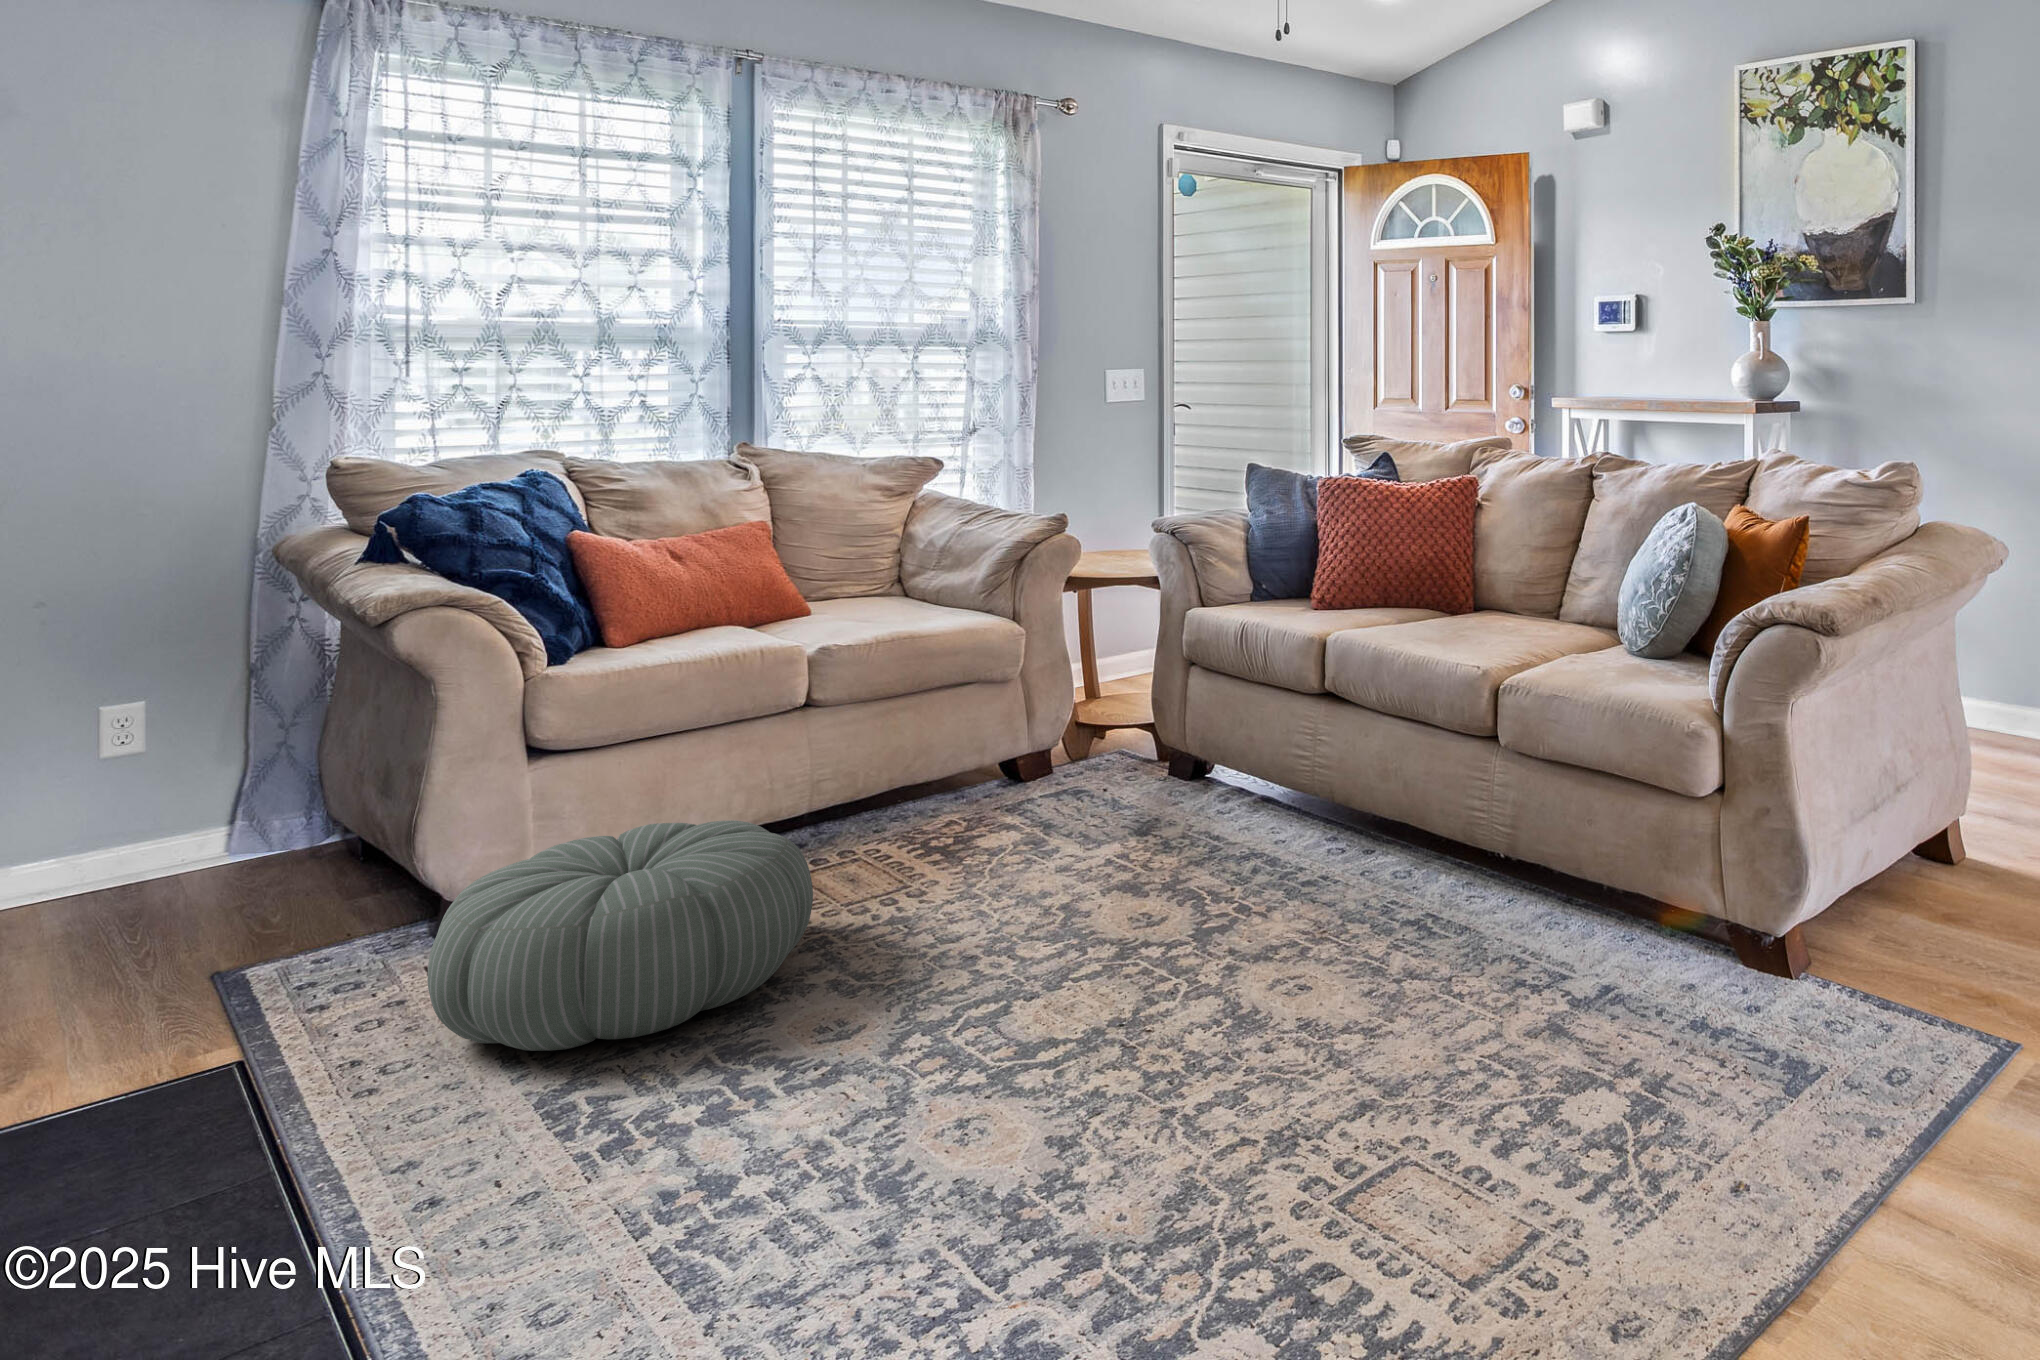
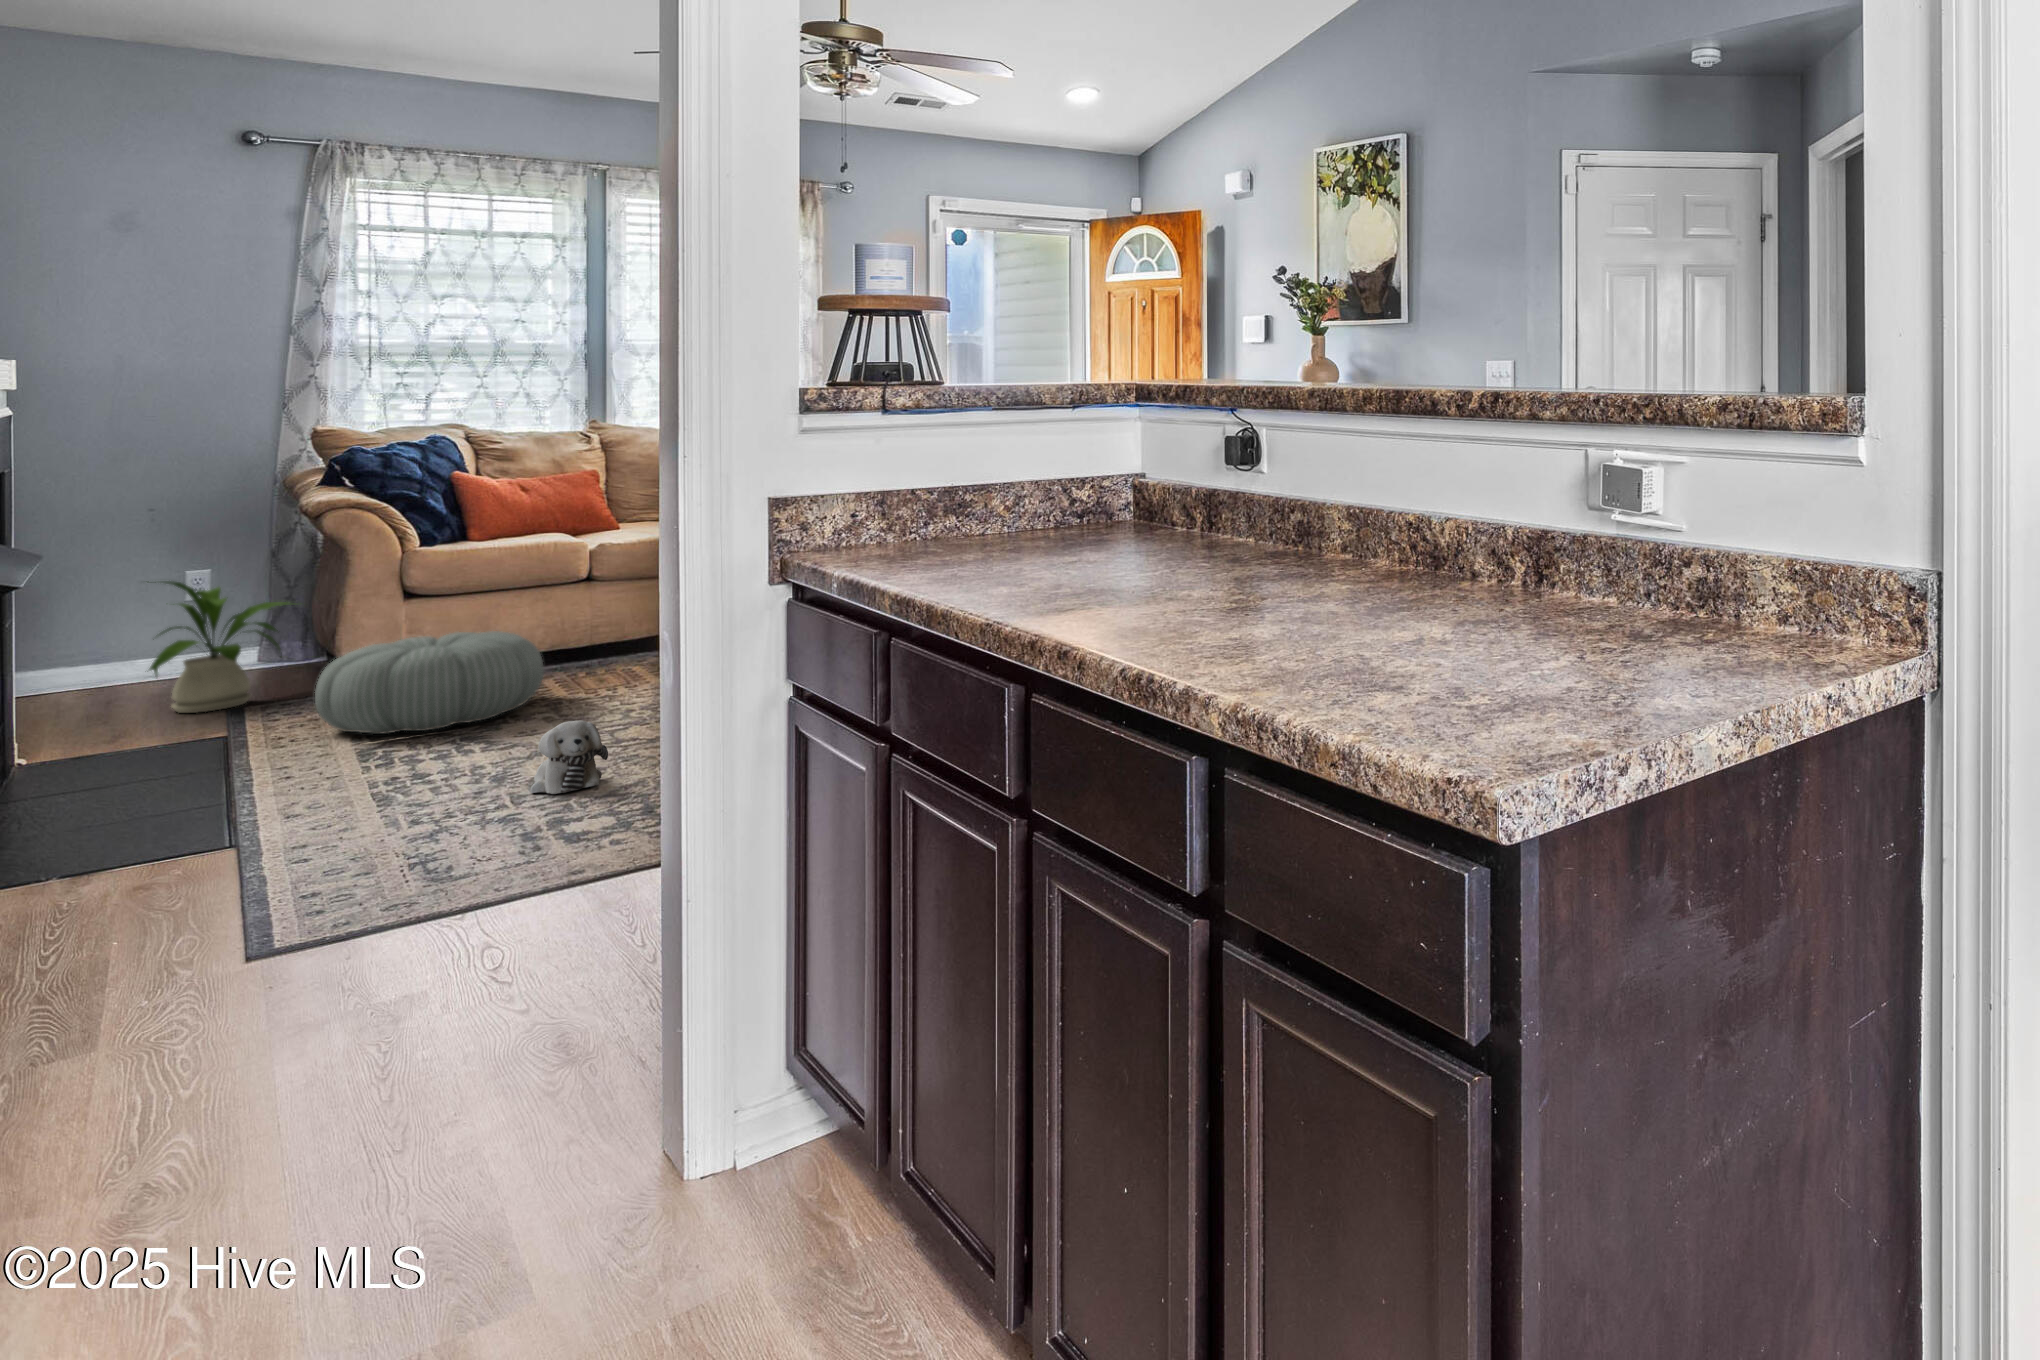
house plant: none [49,747,345,990] -> present [149,581,289,713]
plush toy: none [981,1075,1130,1245] -> present [530,720,608,794]

